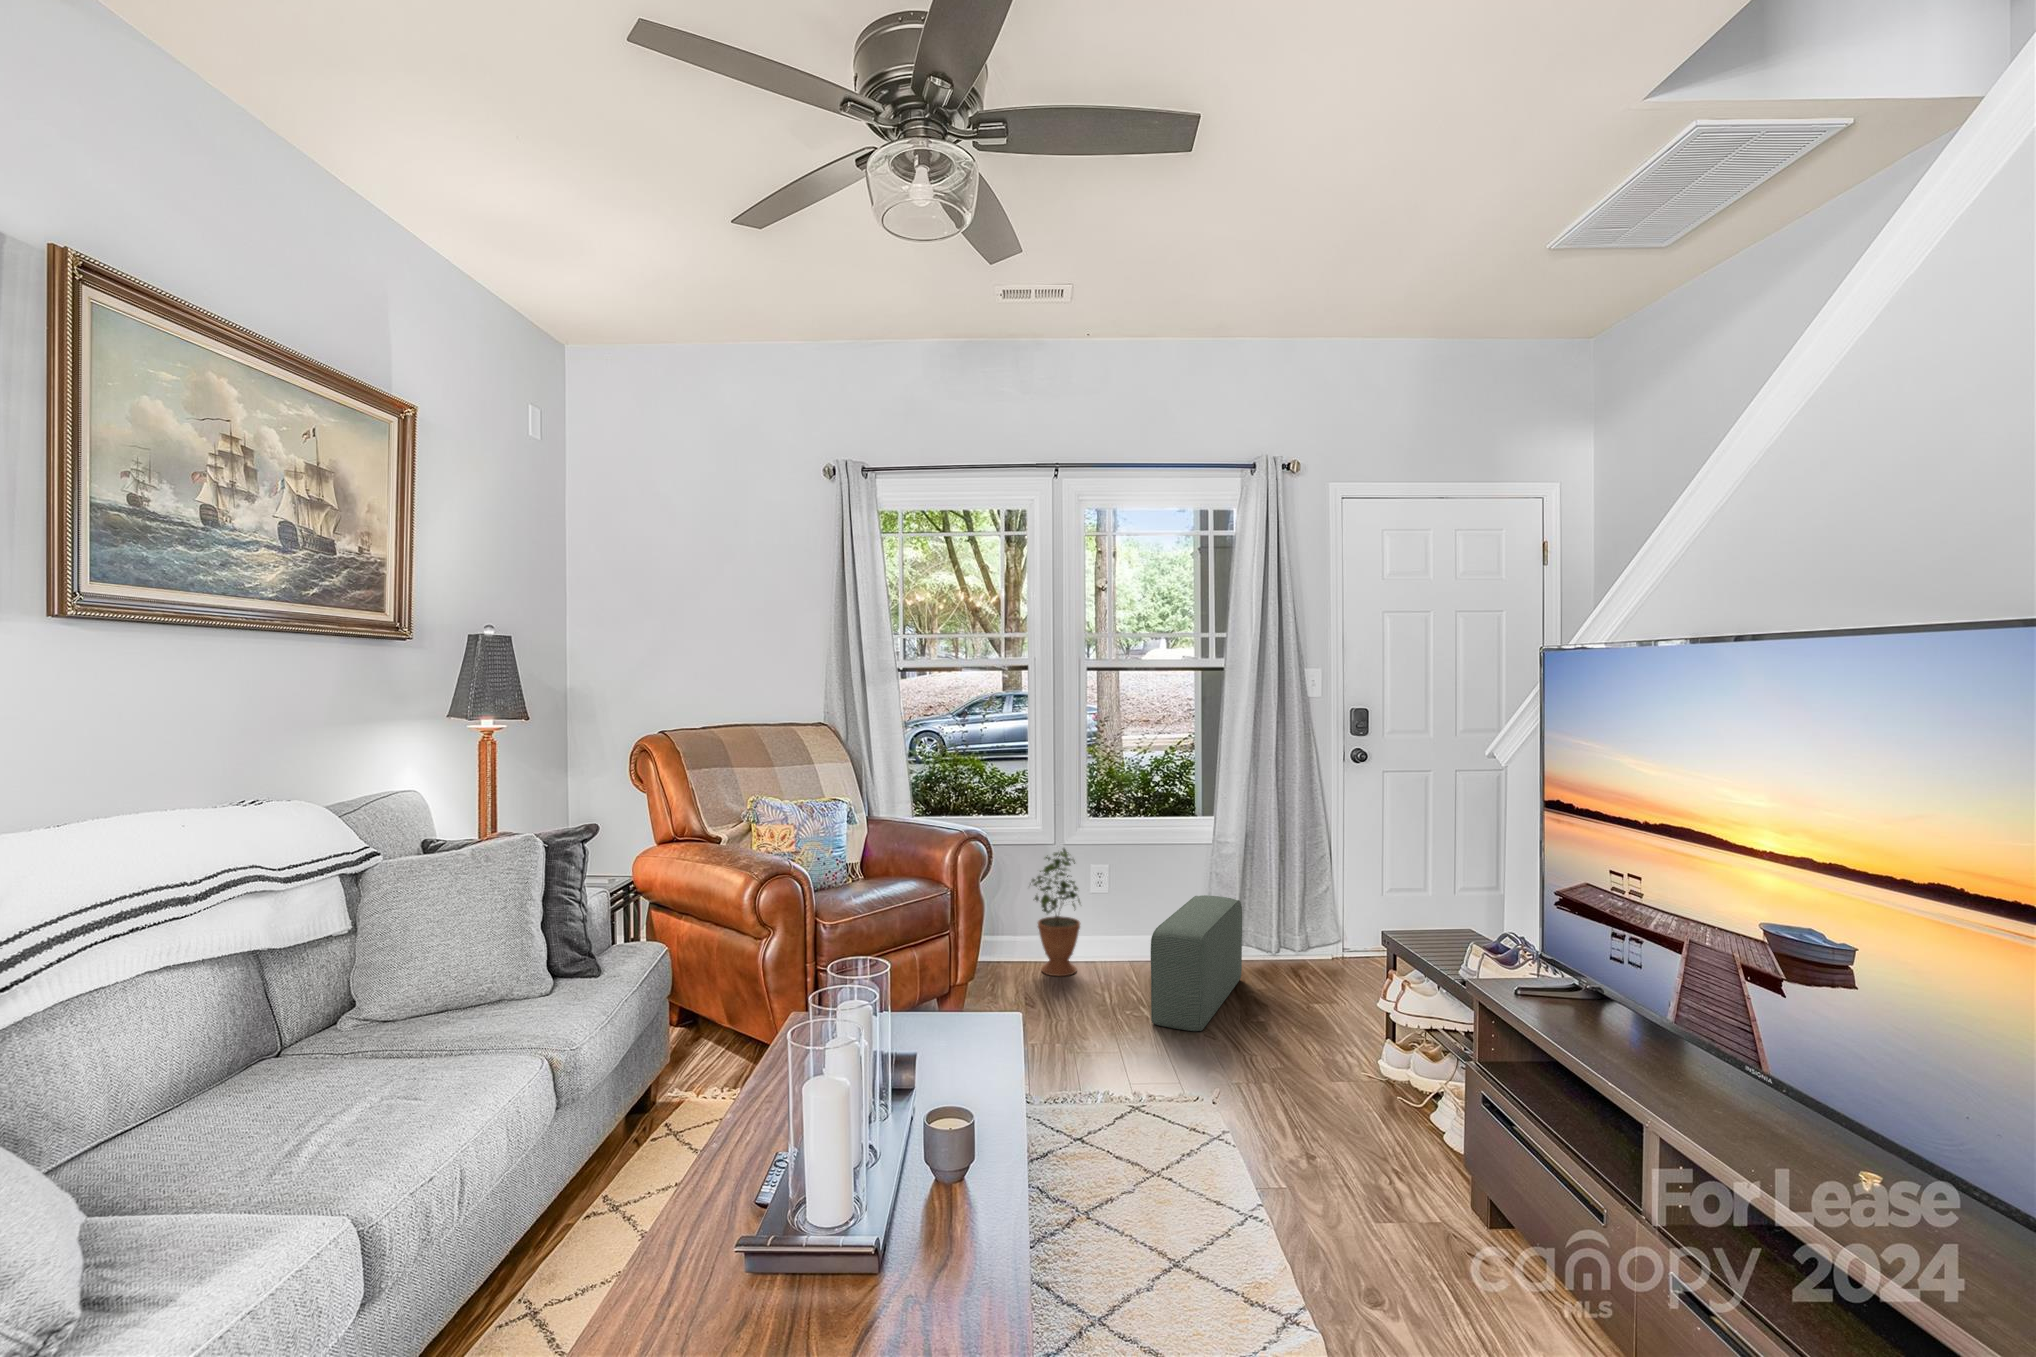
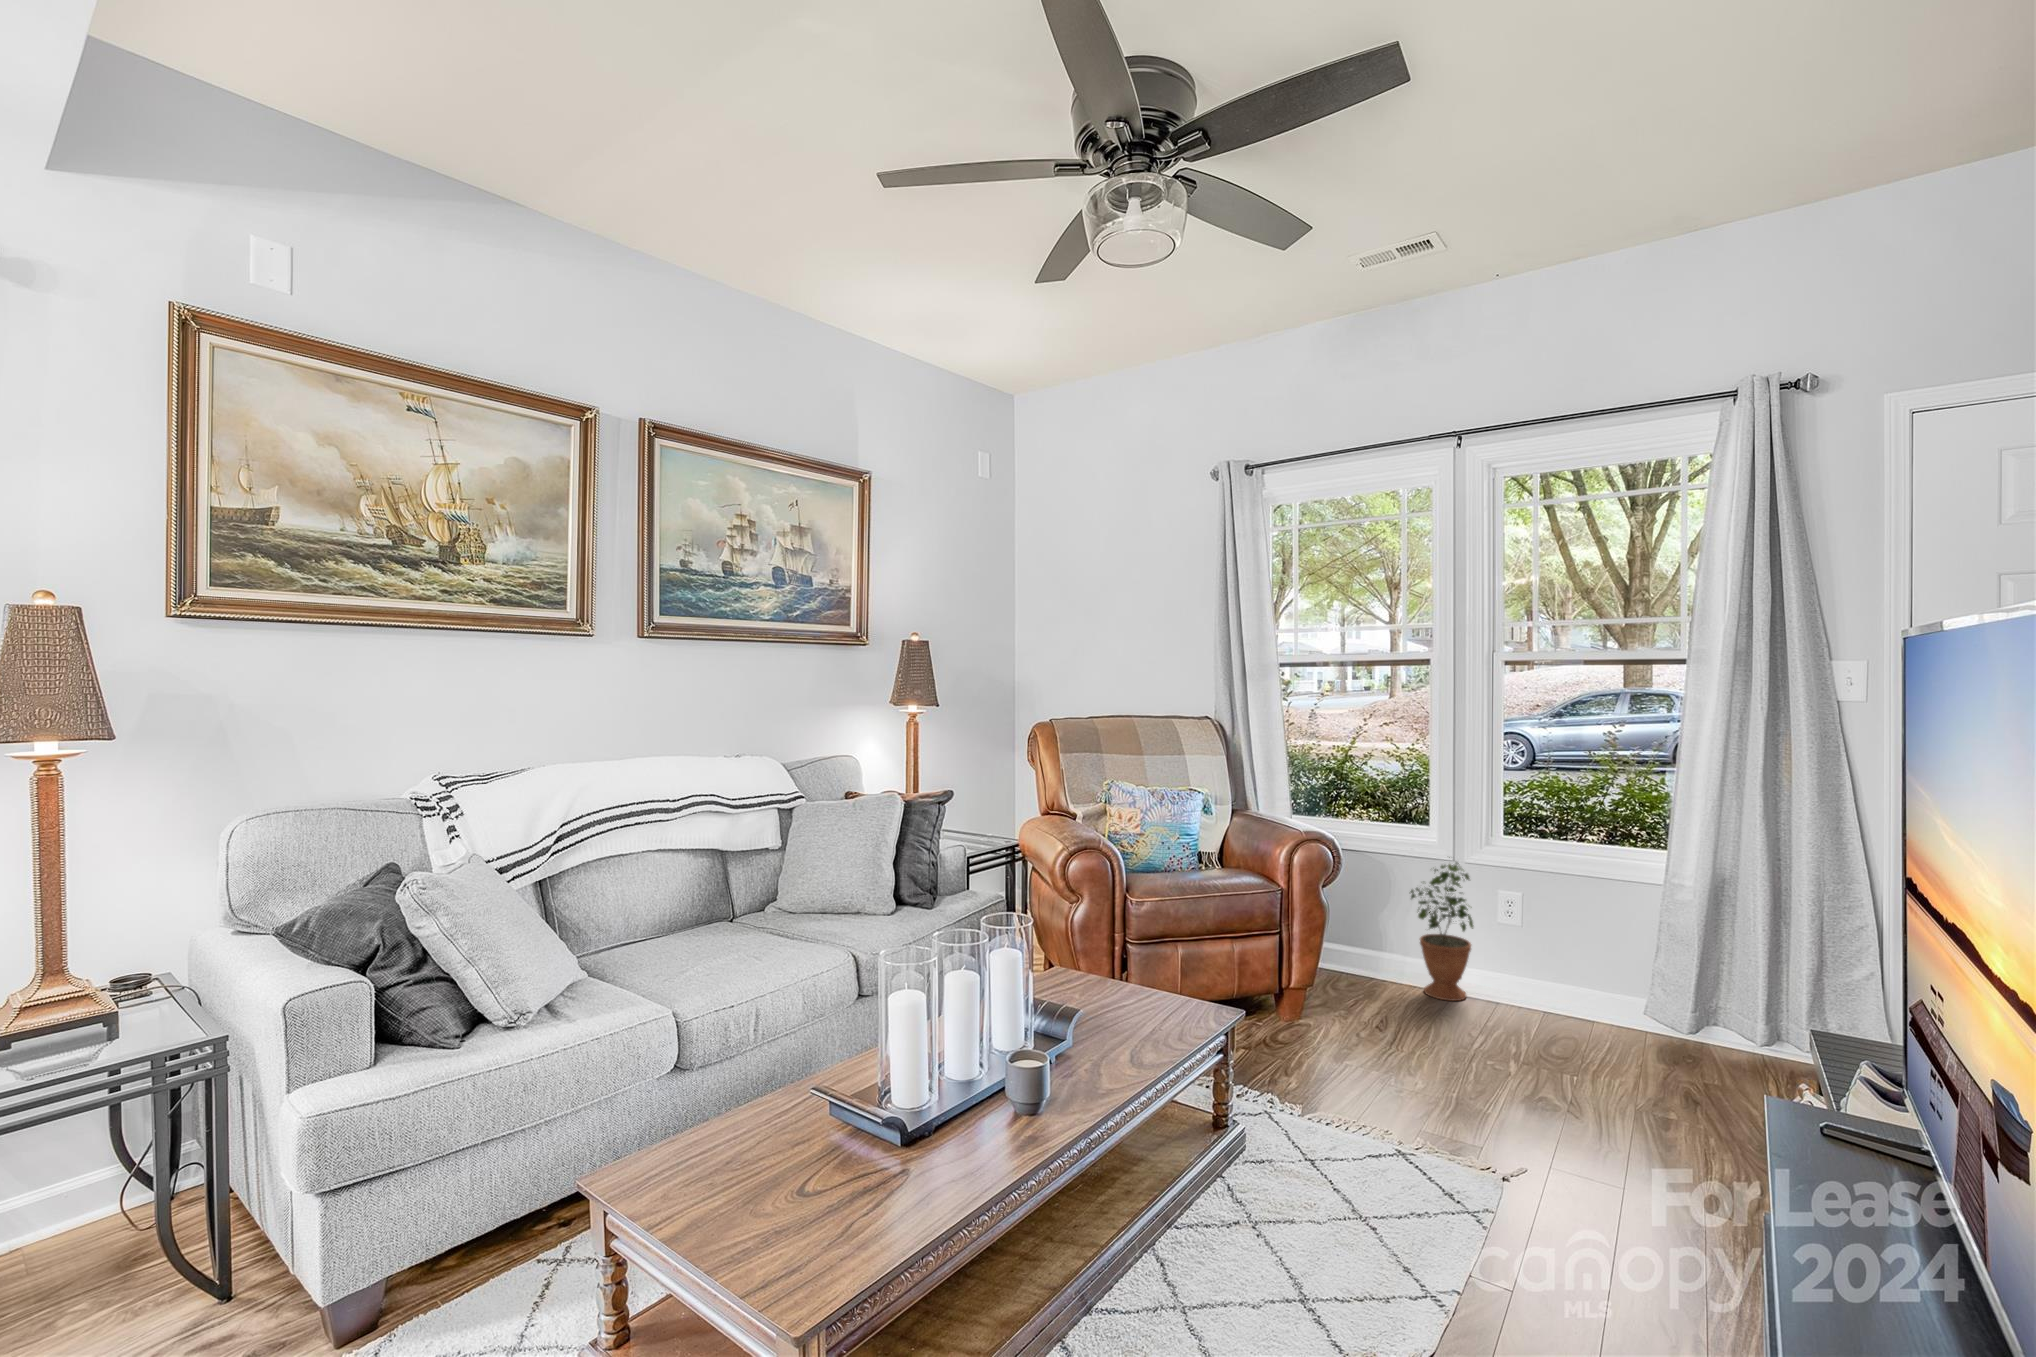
pouf: present [1151,895,1242,1031] -> none [1505,940,1685,1096]

